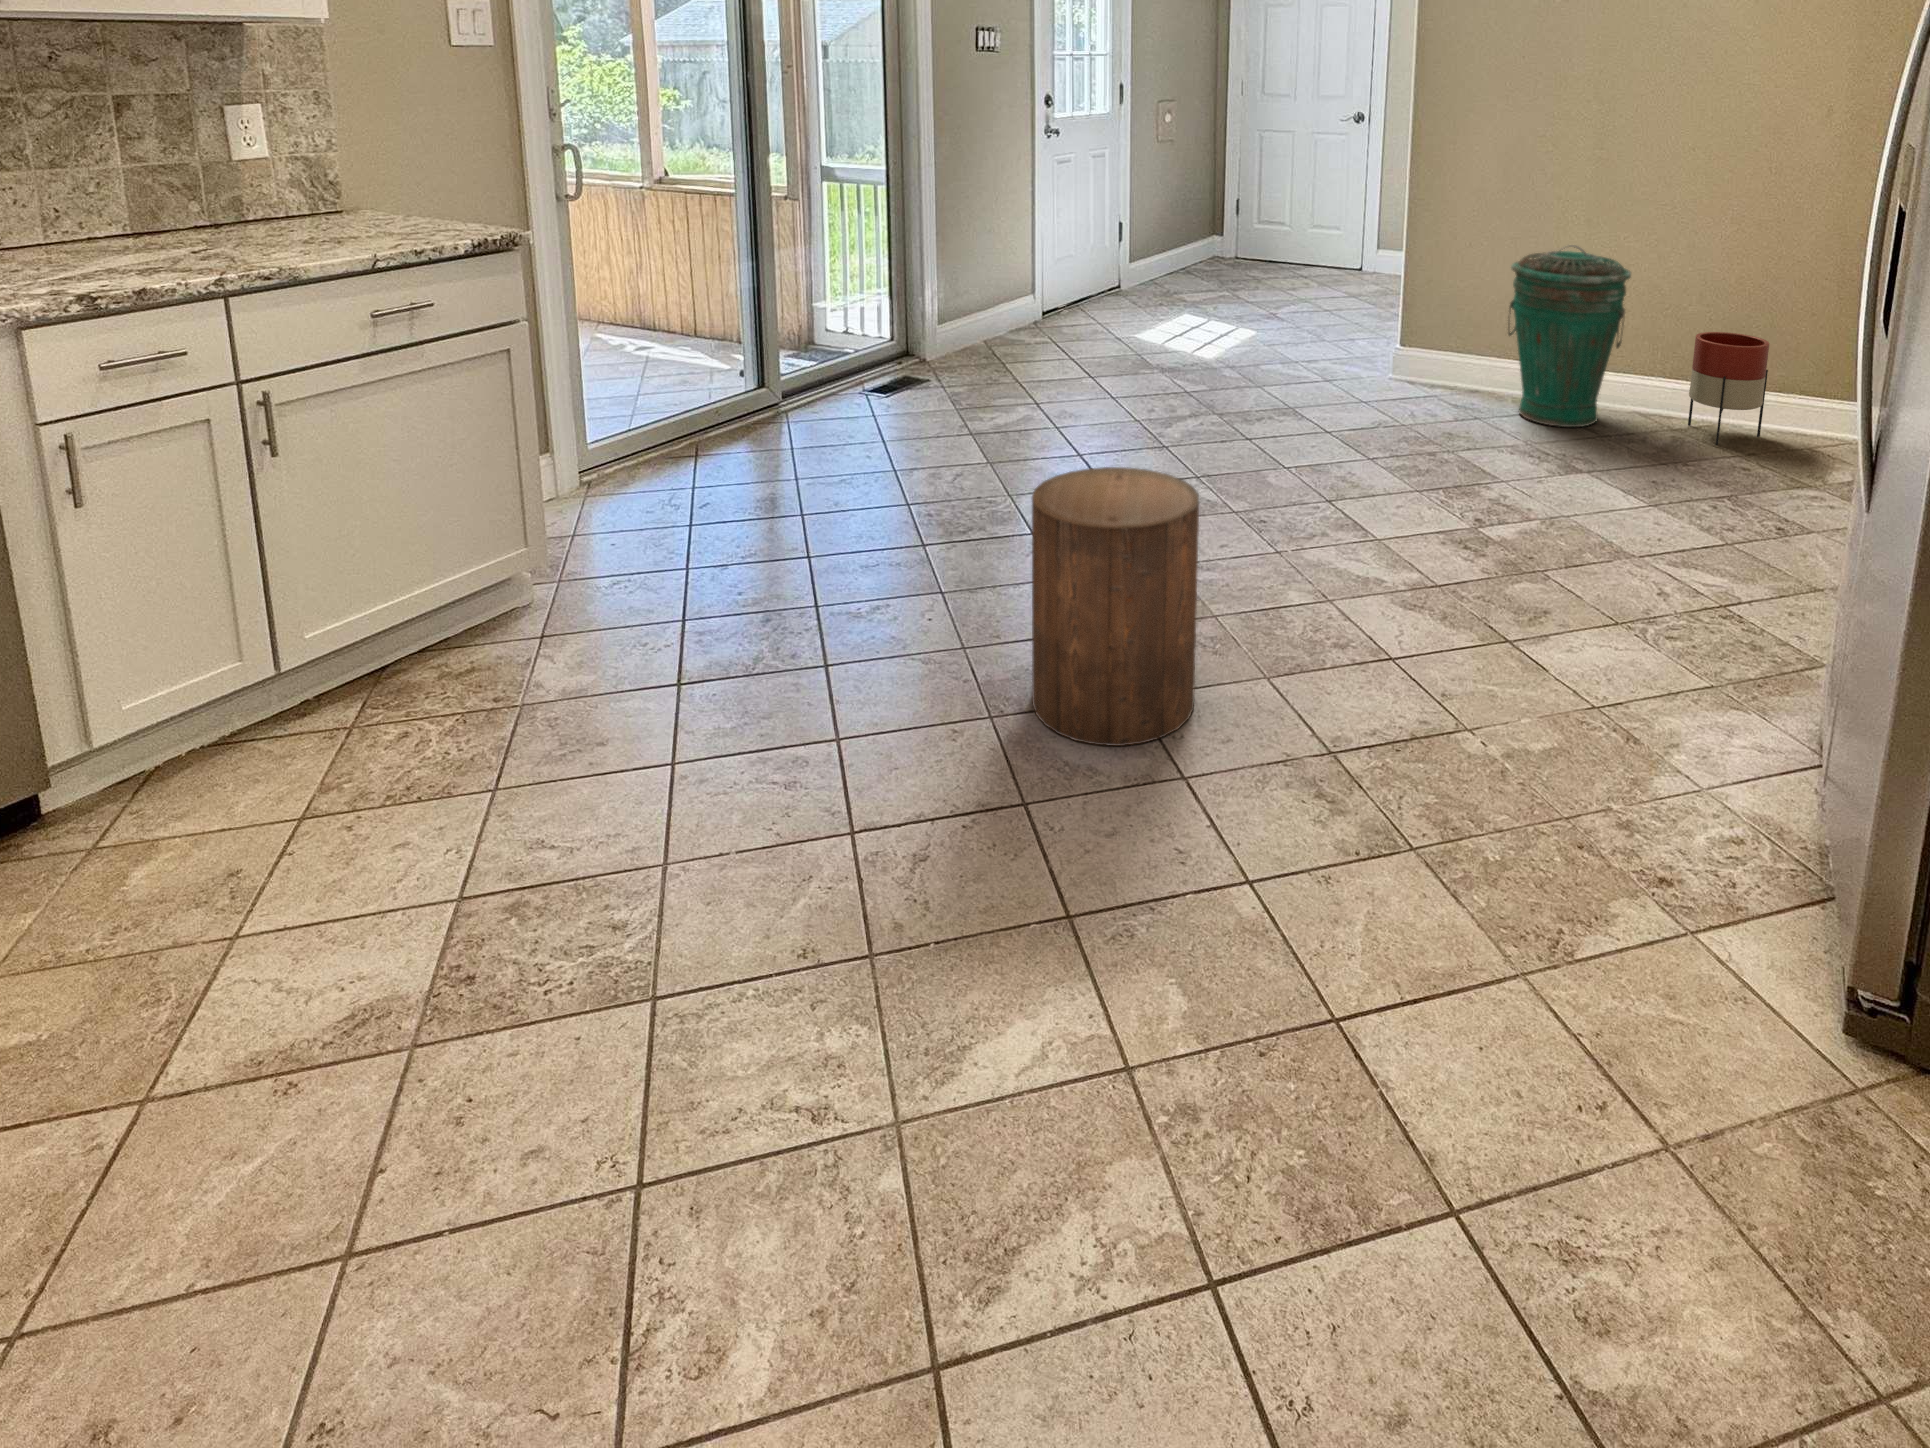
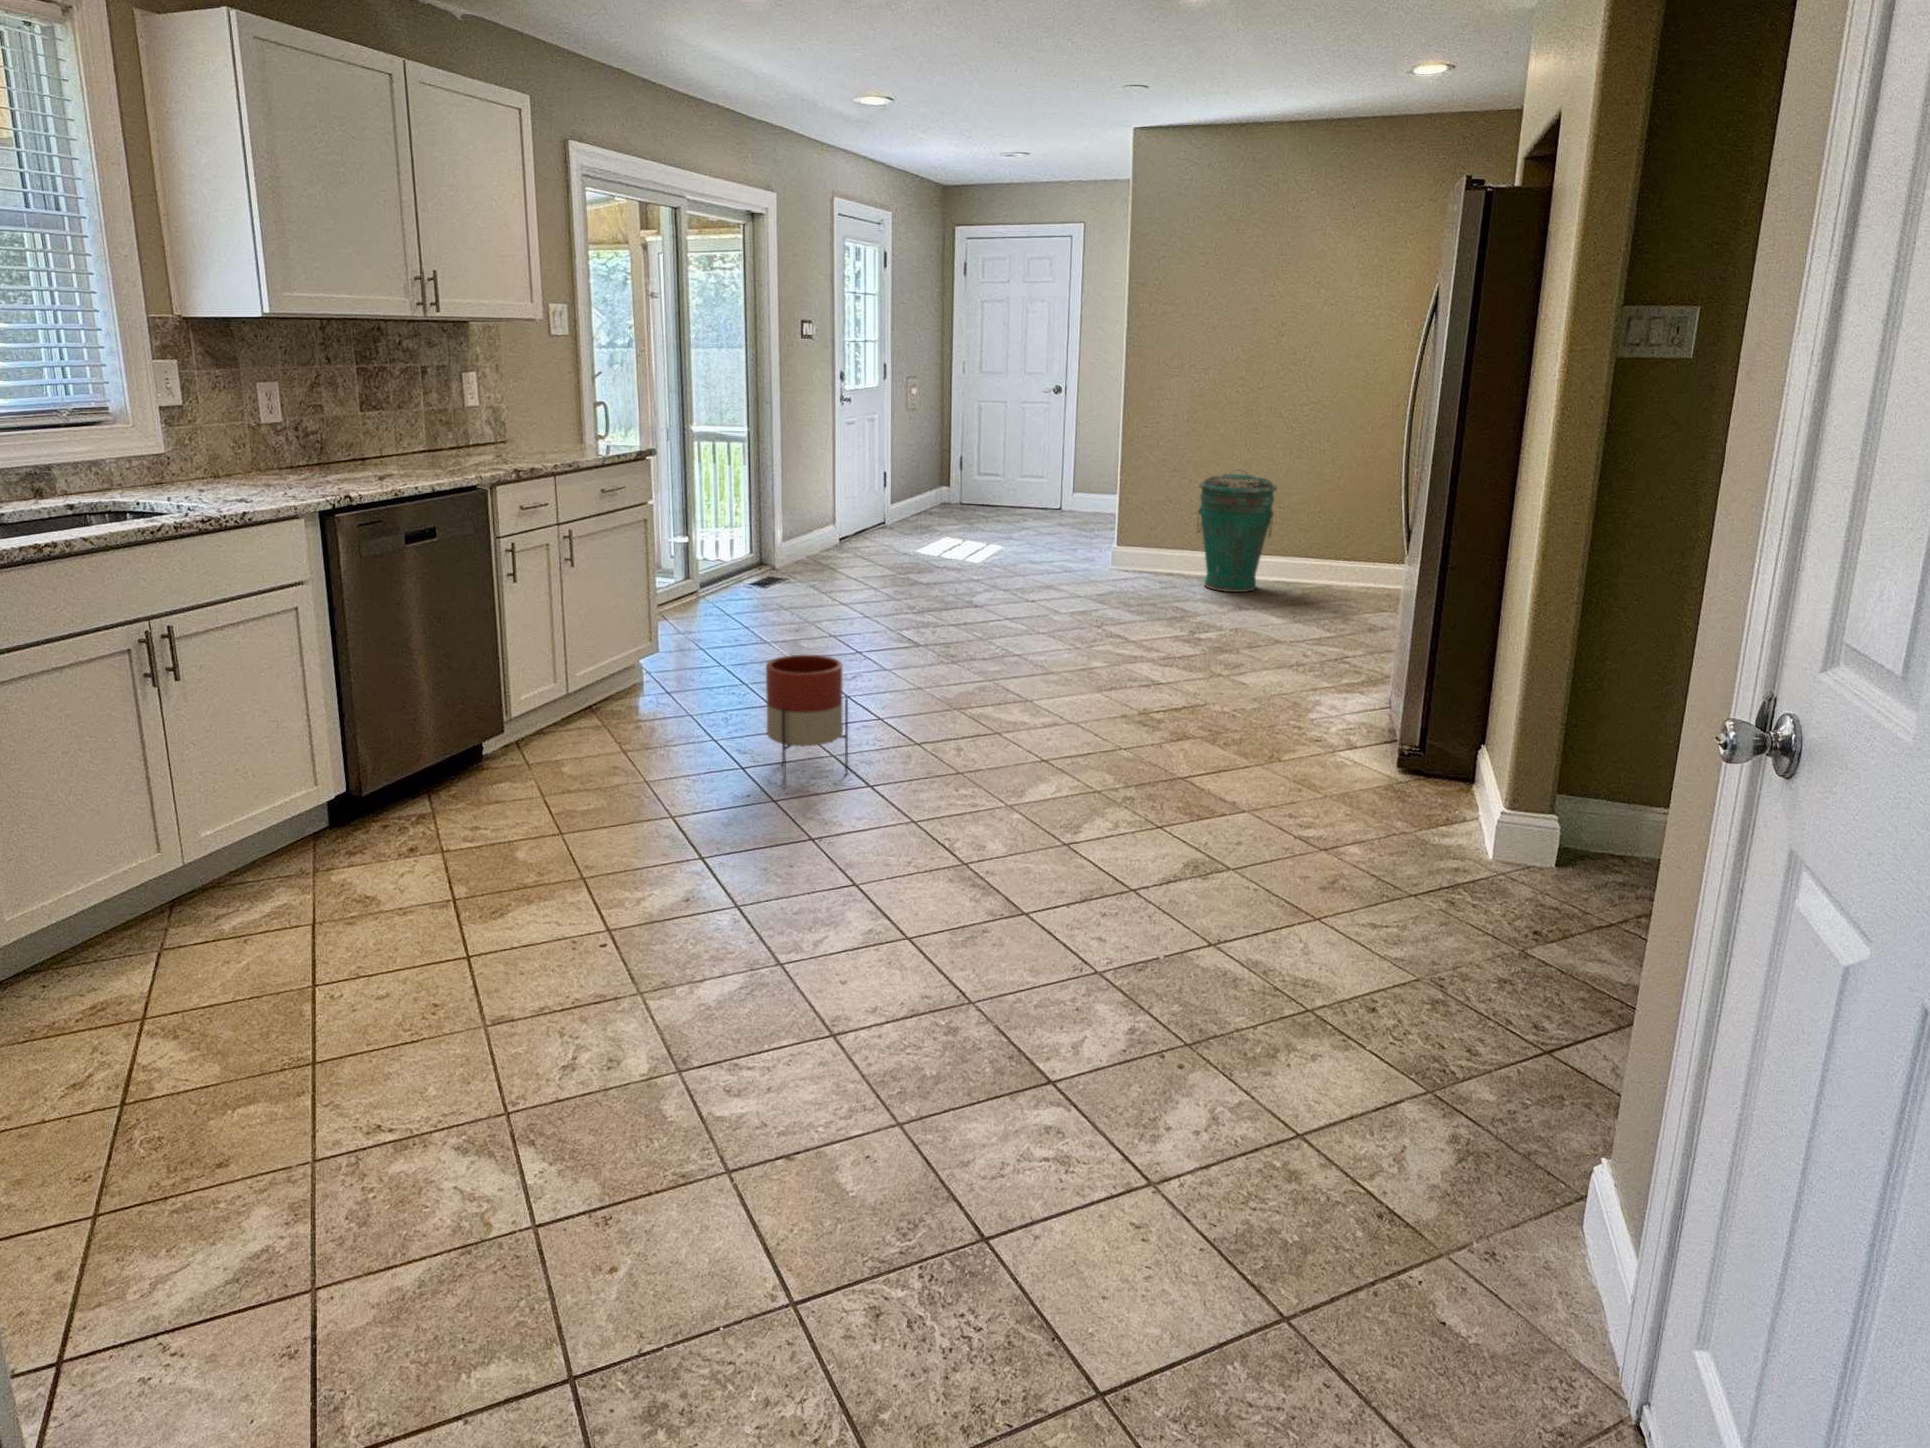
planter: present [1688,332,1769,445] -> present [766,655,848,787]
stool: present [1032,467,1199,746] -> none [977,576,1073,715]

